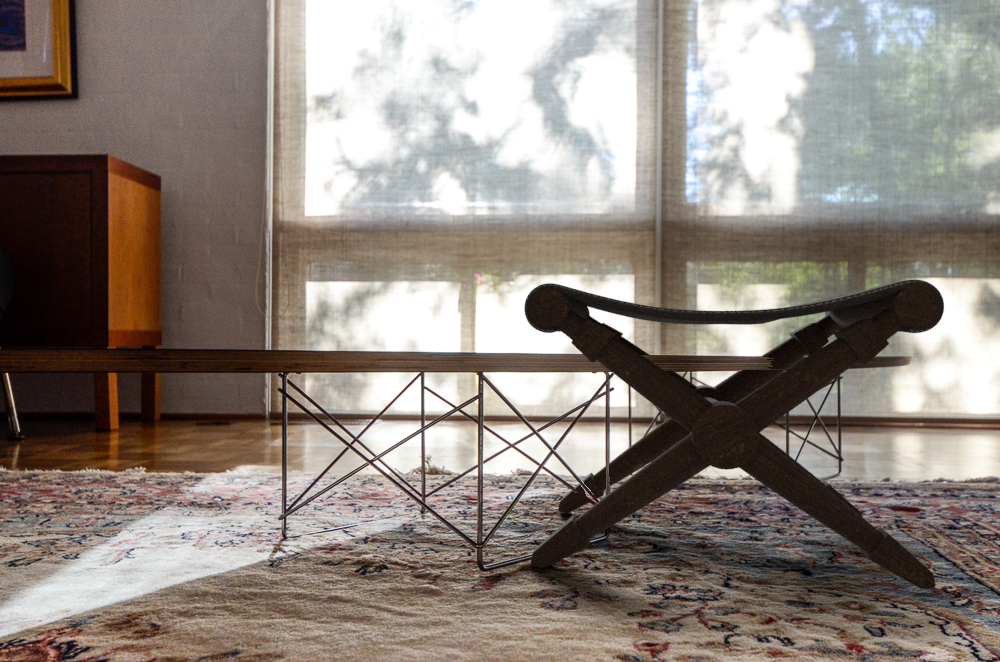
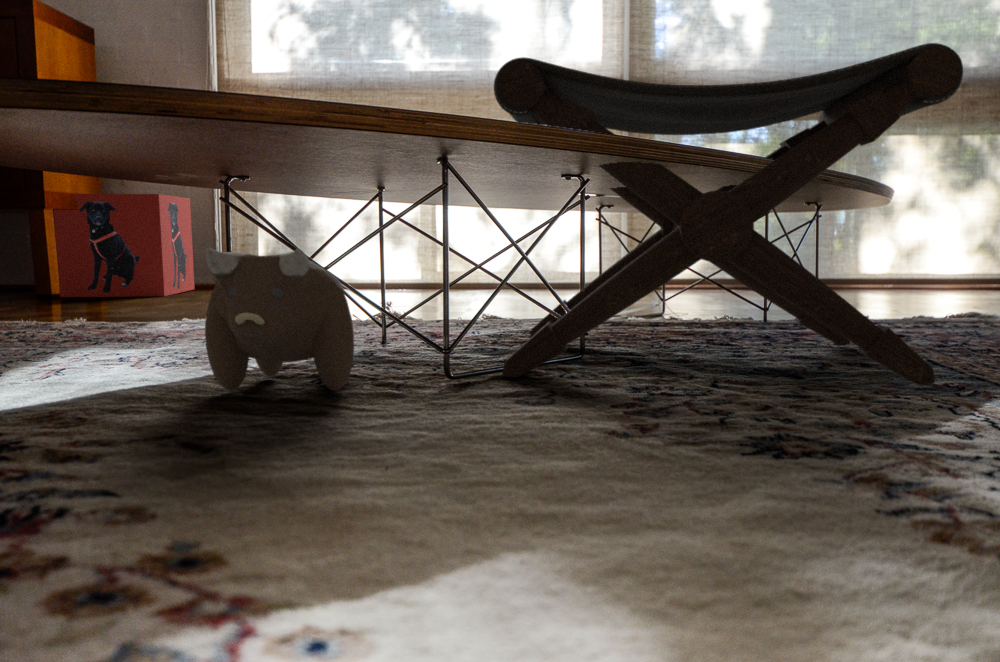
storage box: none [121,336,245,432] -> present [54,194,195,297]
plush toy: none [265,458,396,586] -> present [205,248,354,391]

